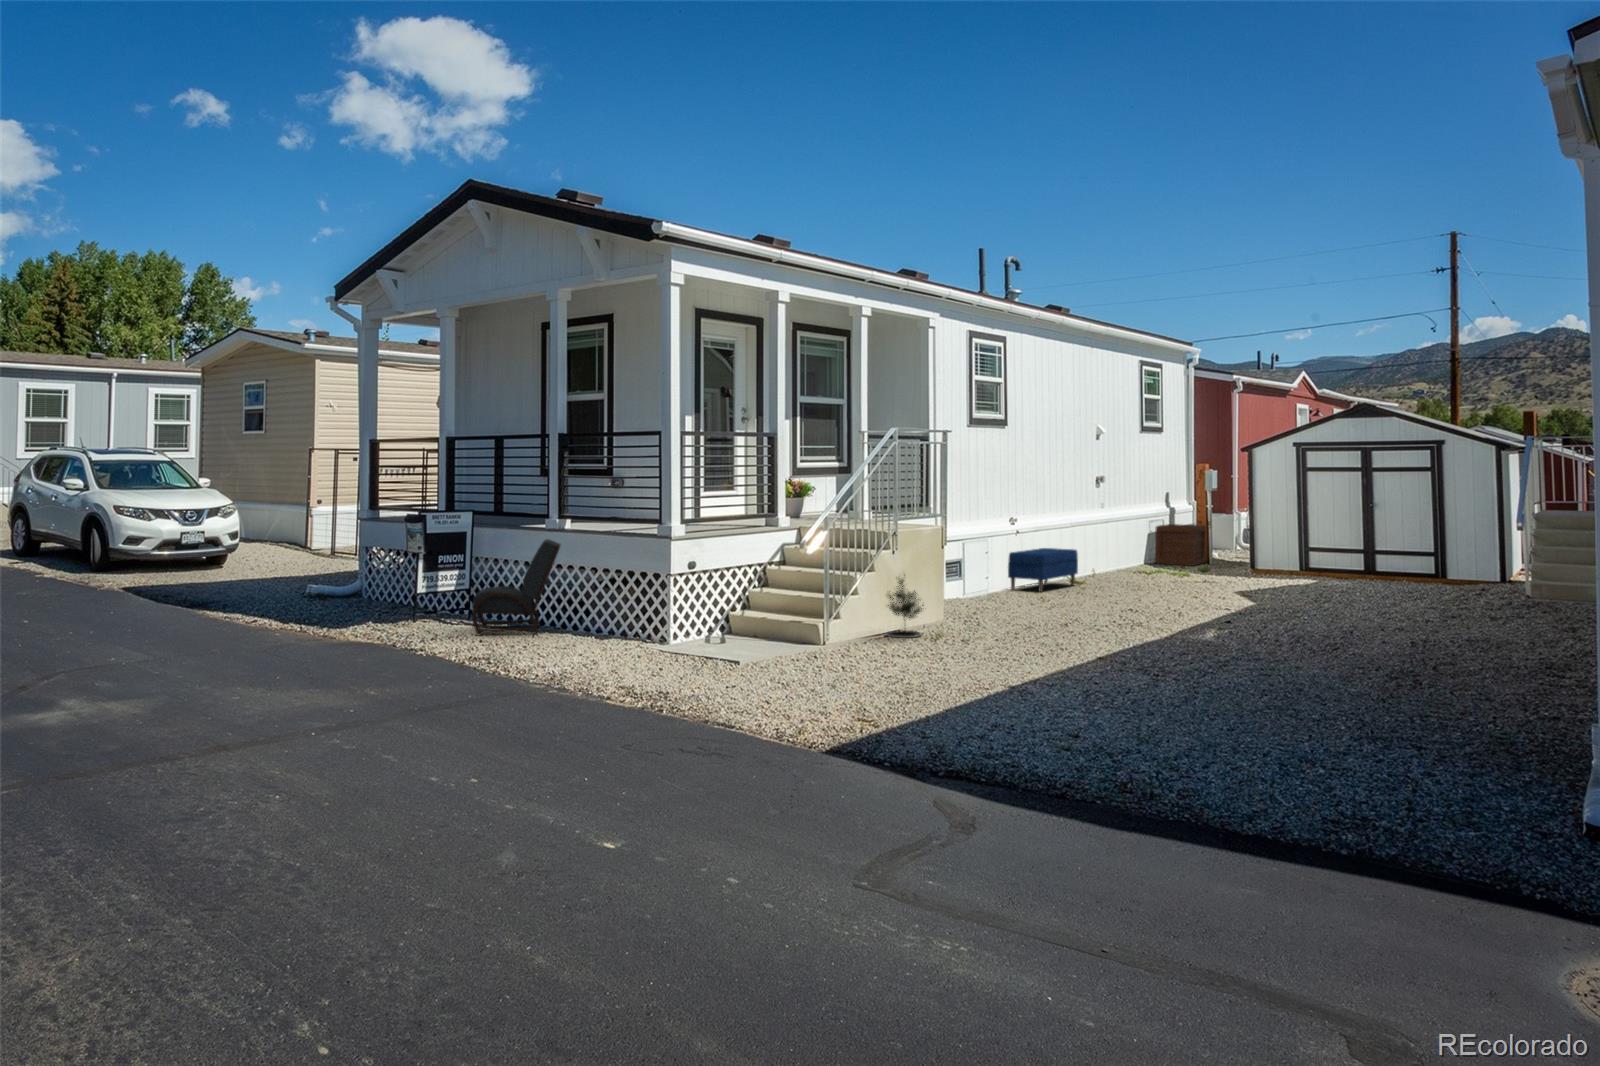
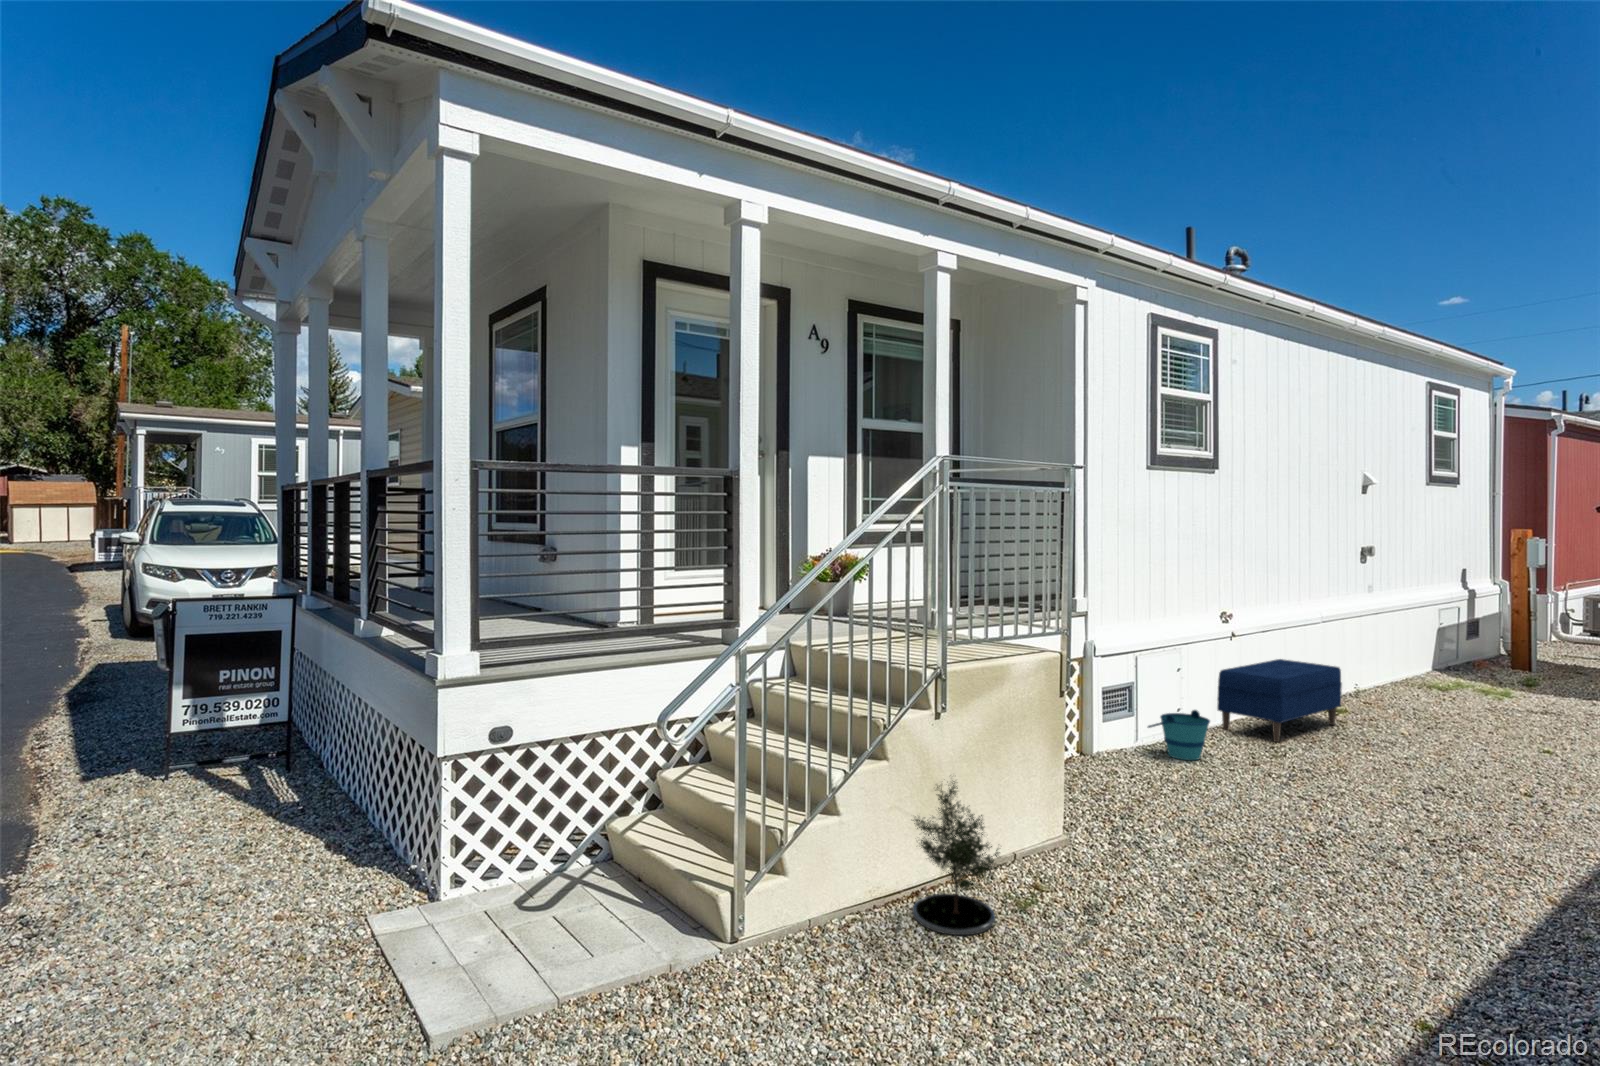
wooden crate: present [1155,524,1206,566] -> none [1450,614,1536,679]
lounge chair: present [472,539,561,635] -> none [175,650,377,828]
bucket: none [970,572,1005,599] -> present [1148,710,1210,760]

